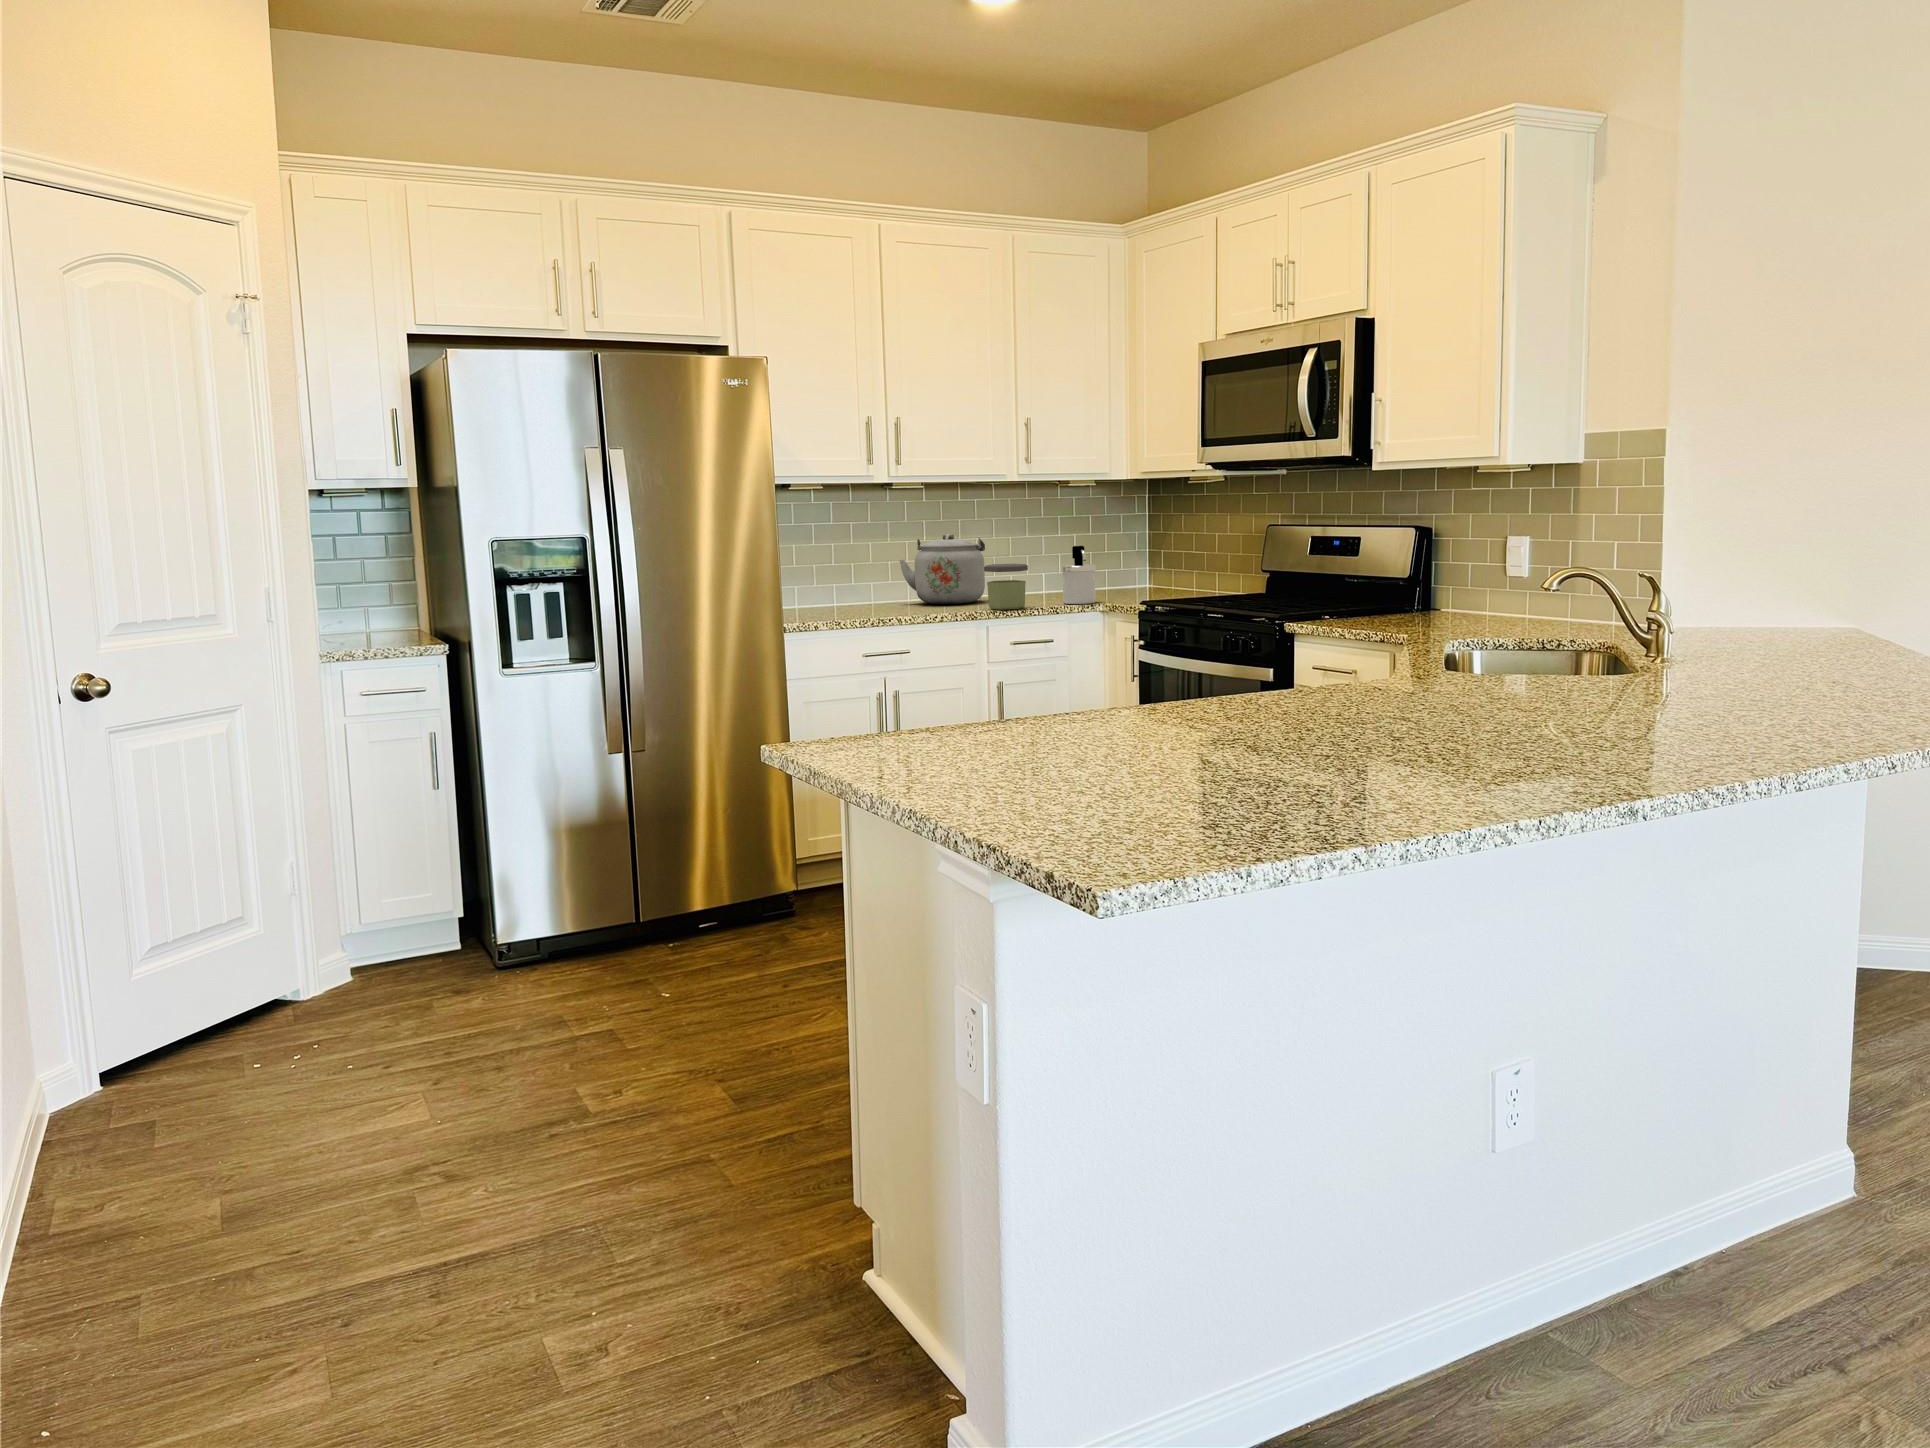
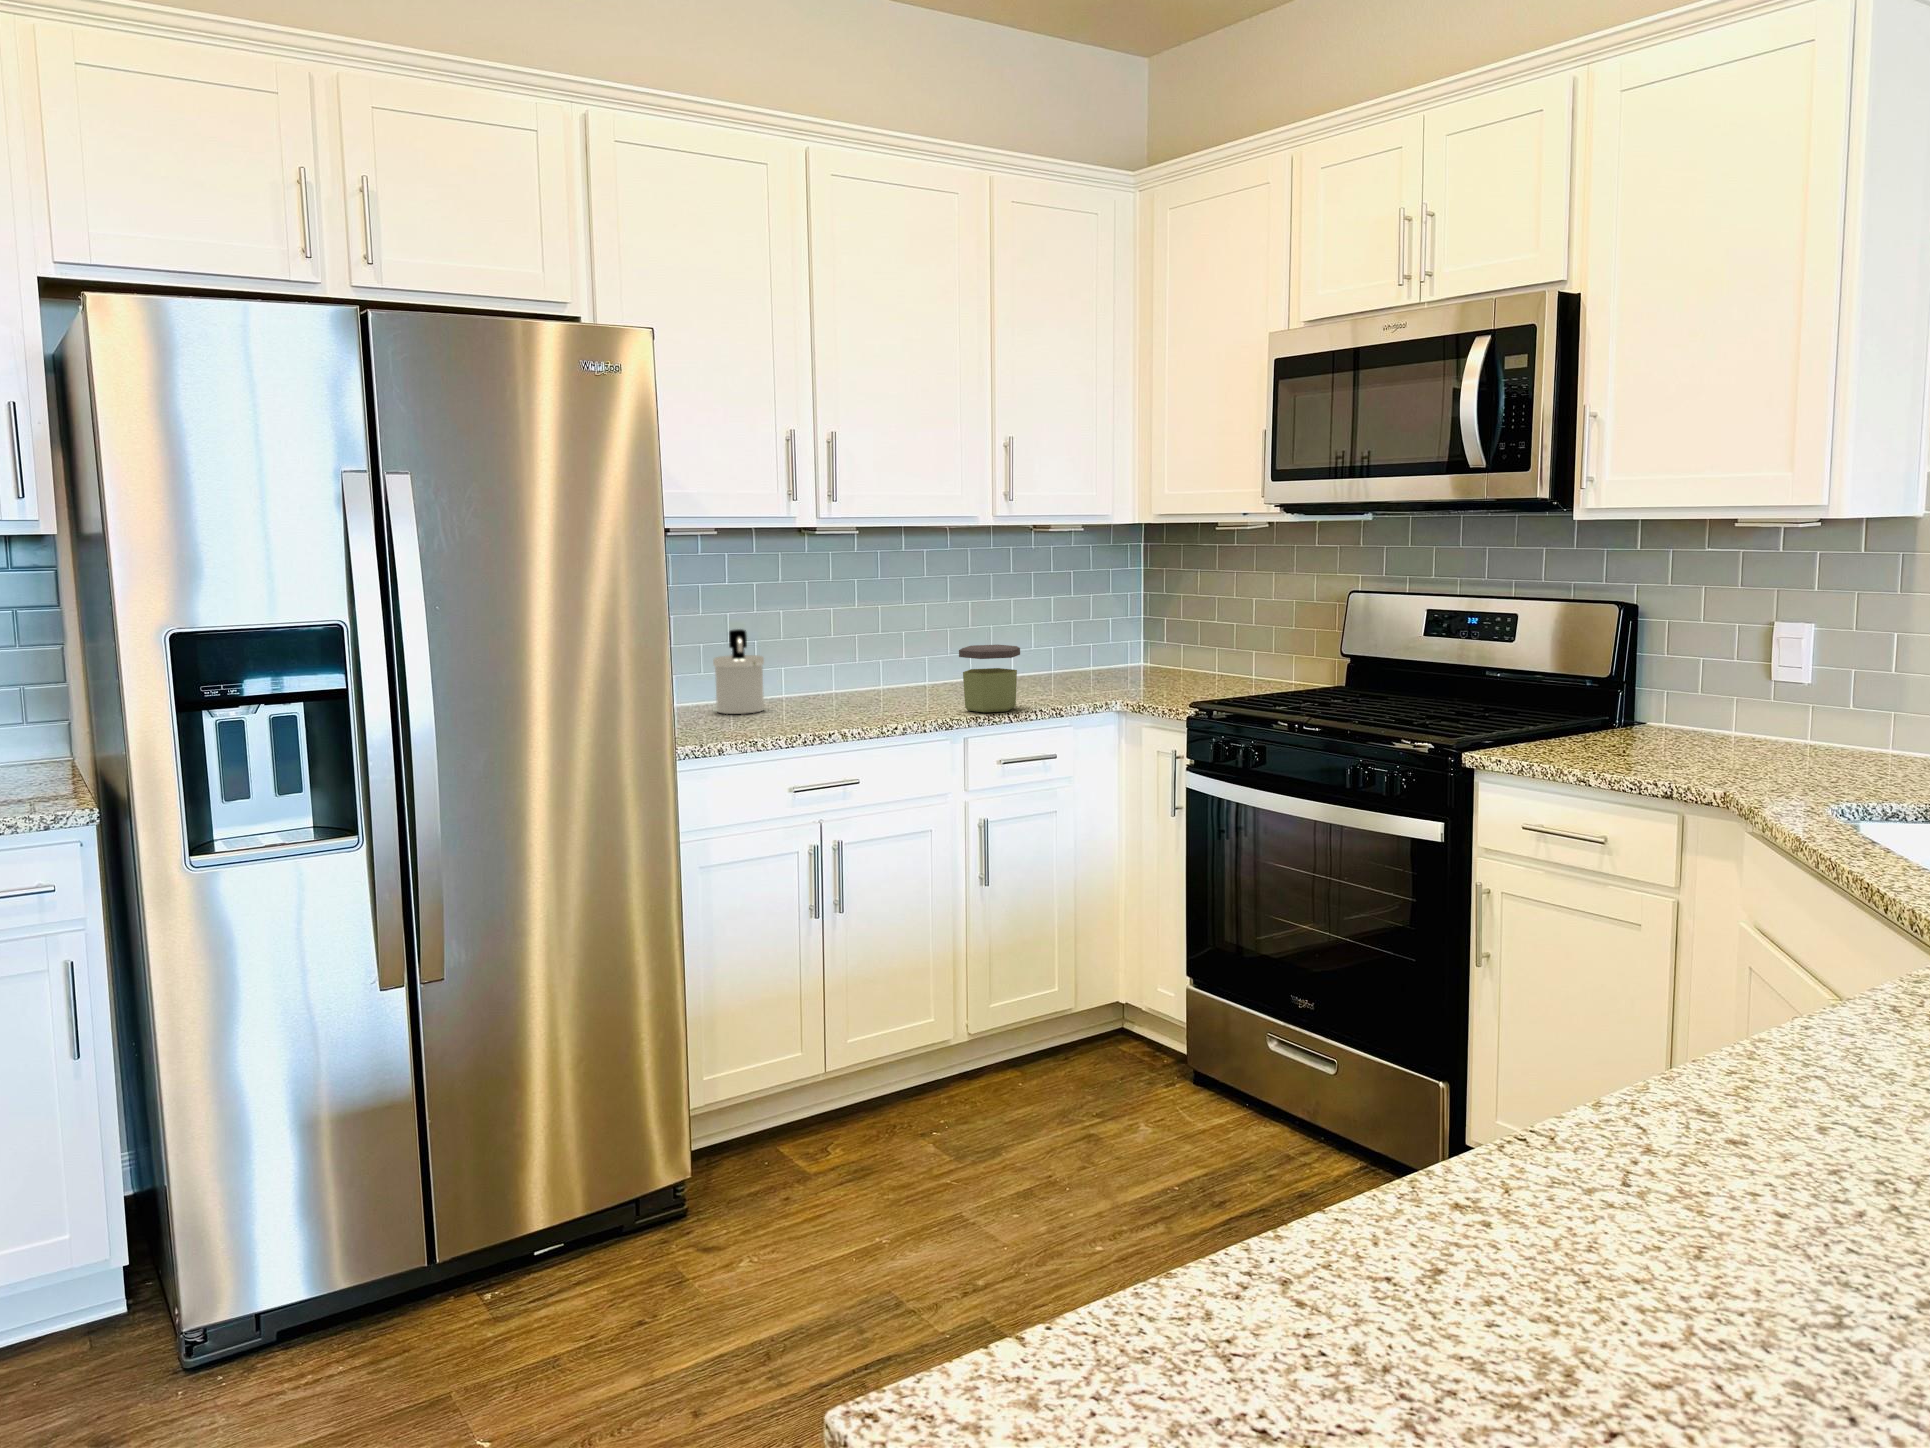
kettle: present [899,534,985,604] -> none [826,600,947,699]
soap dispenser: present [1061,546,1096,604] -> present [713,629,764,714]

